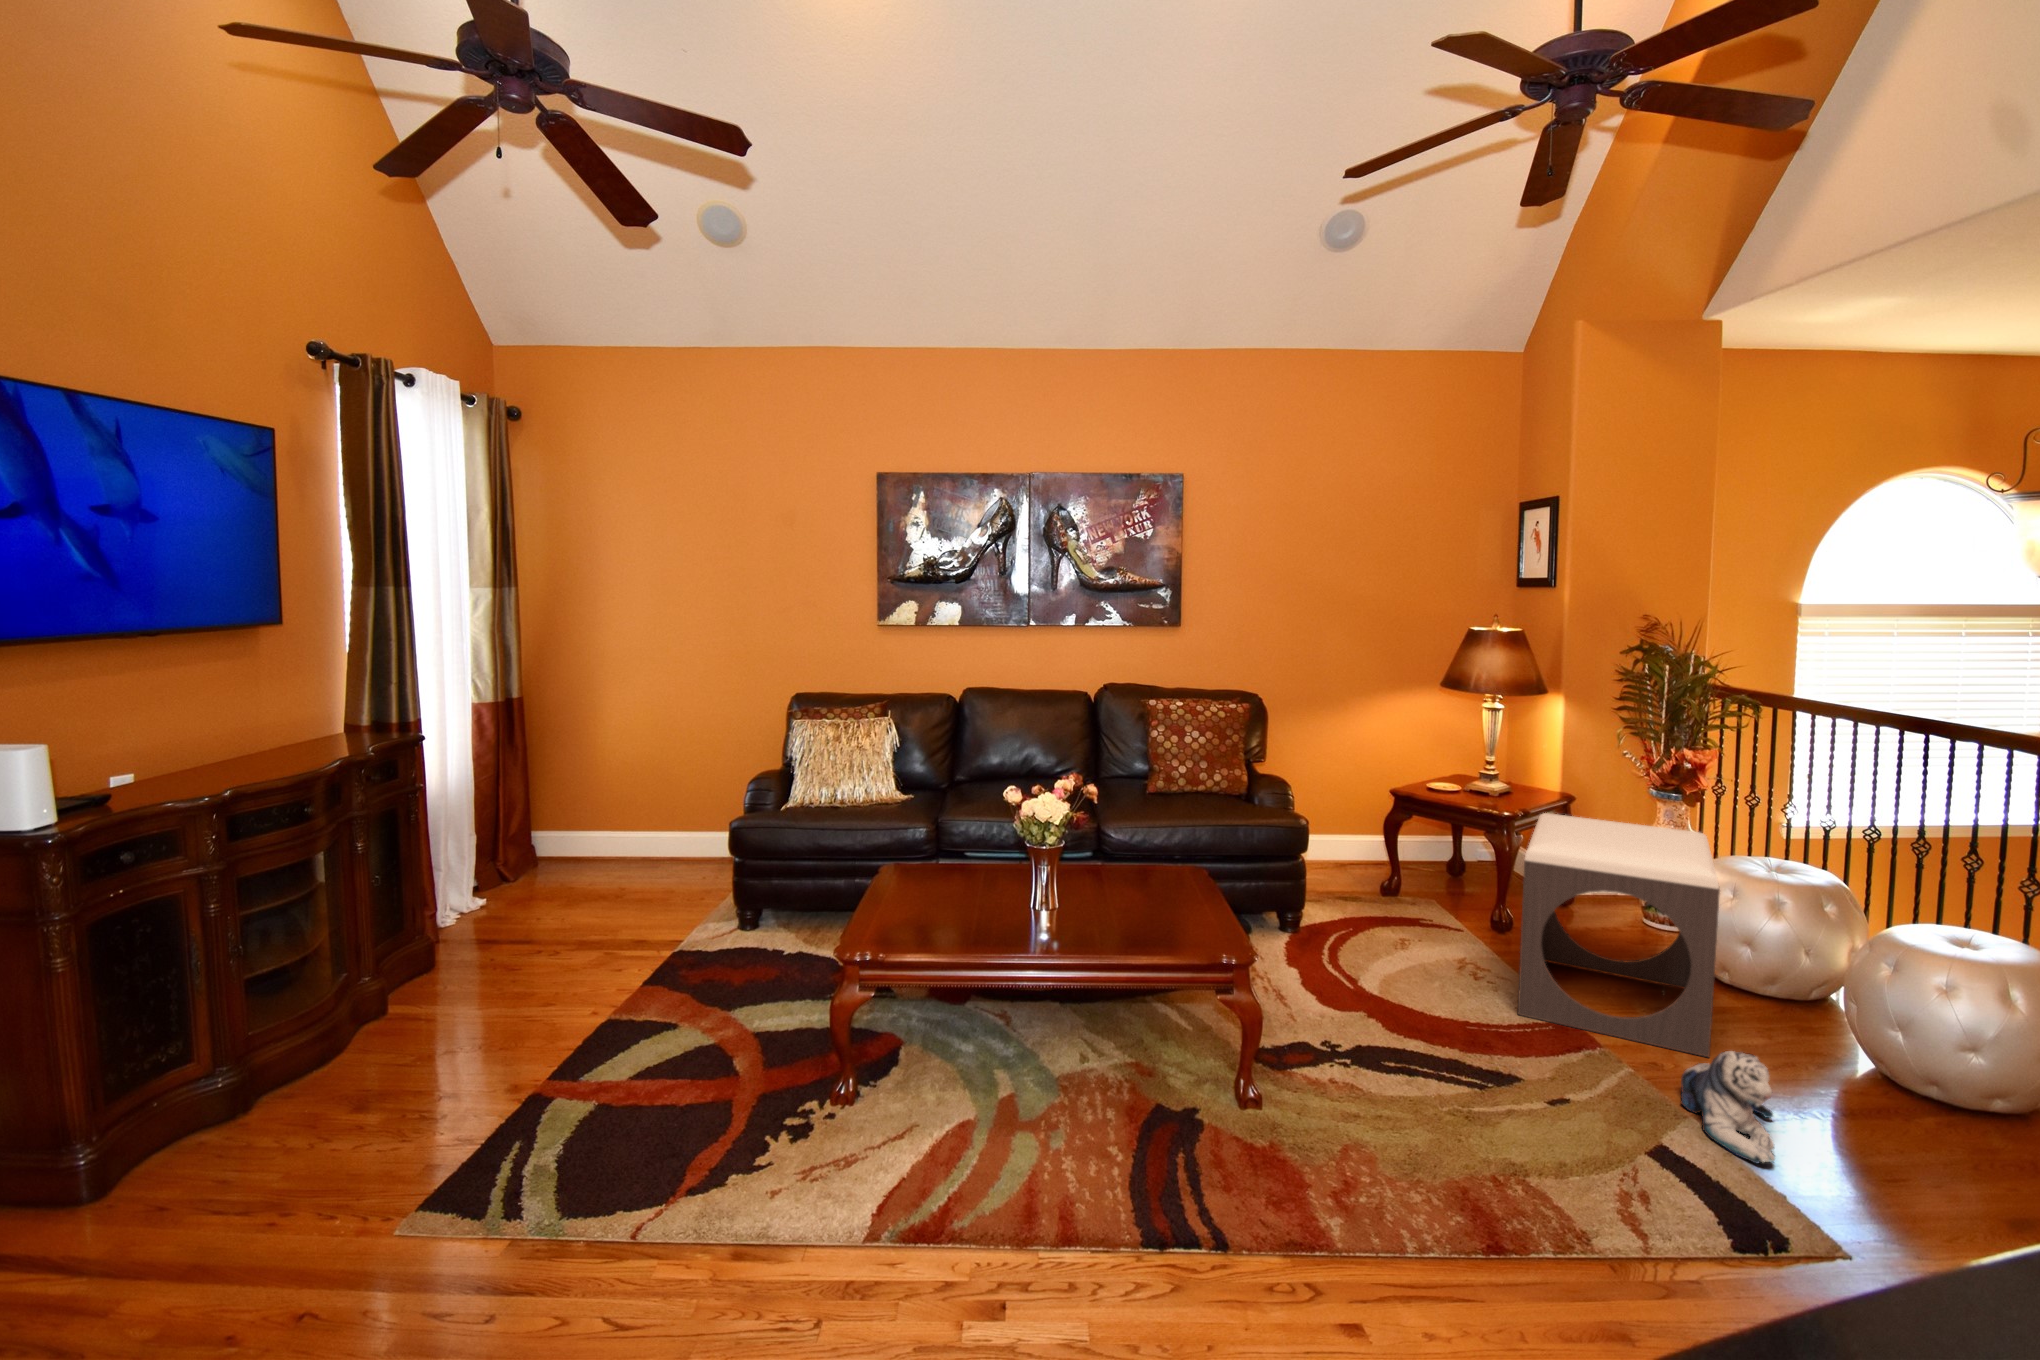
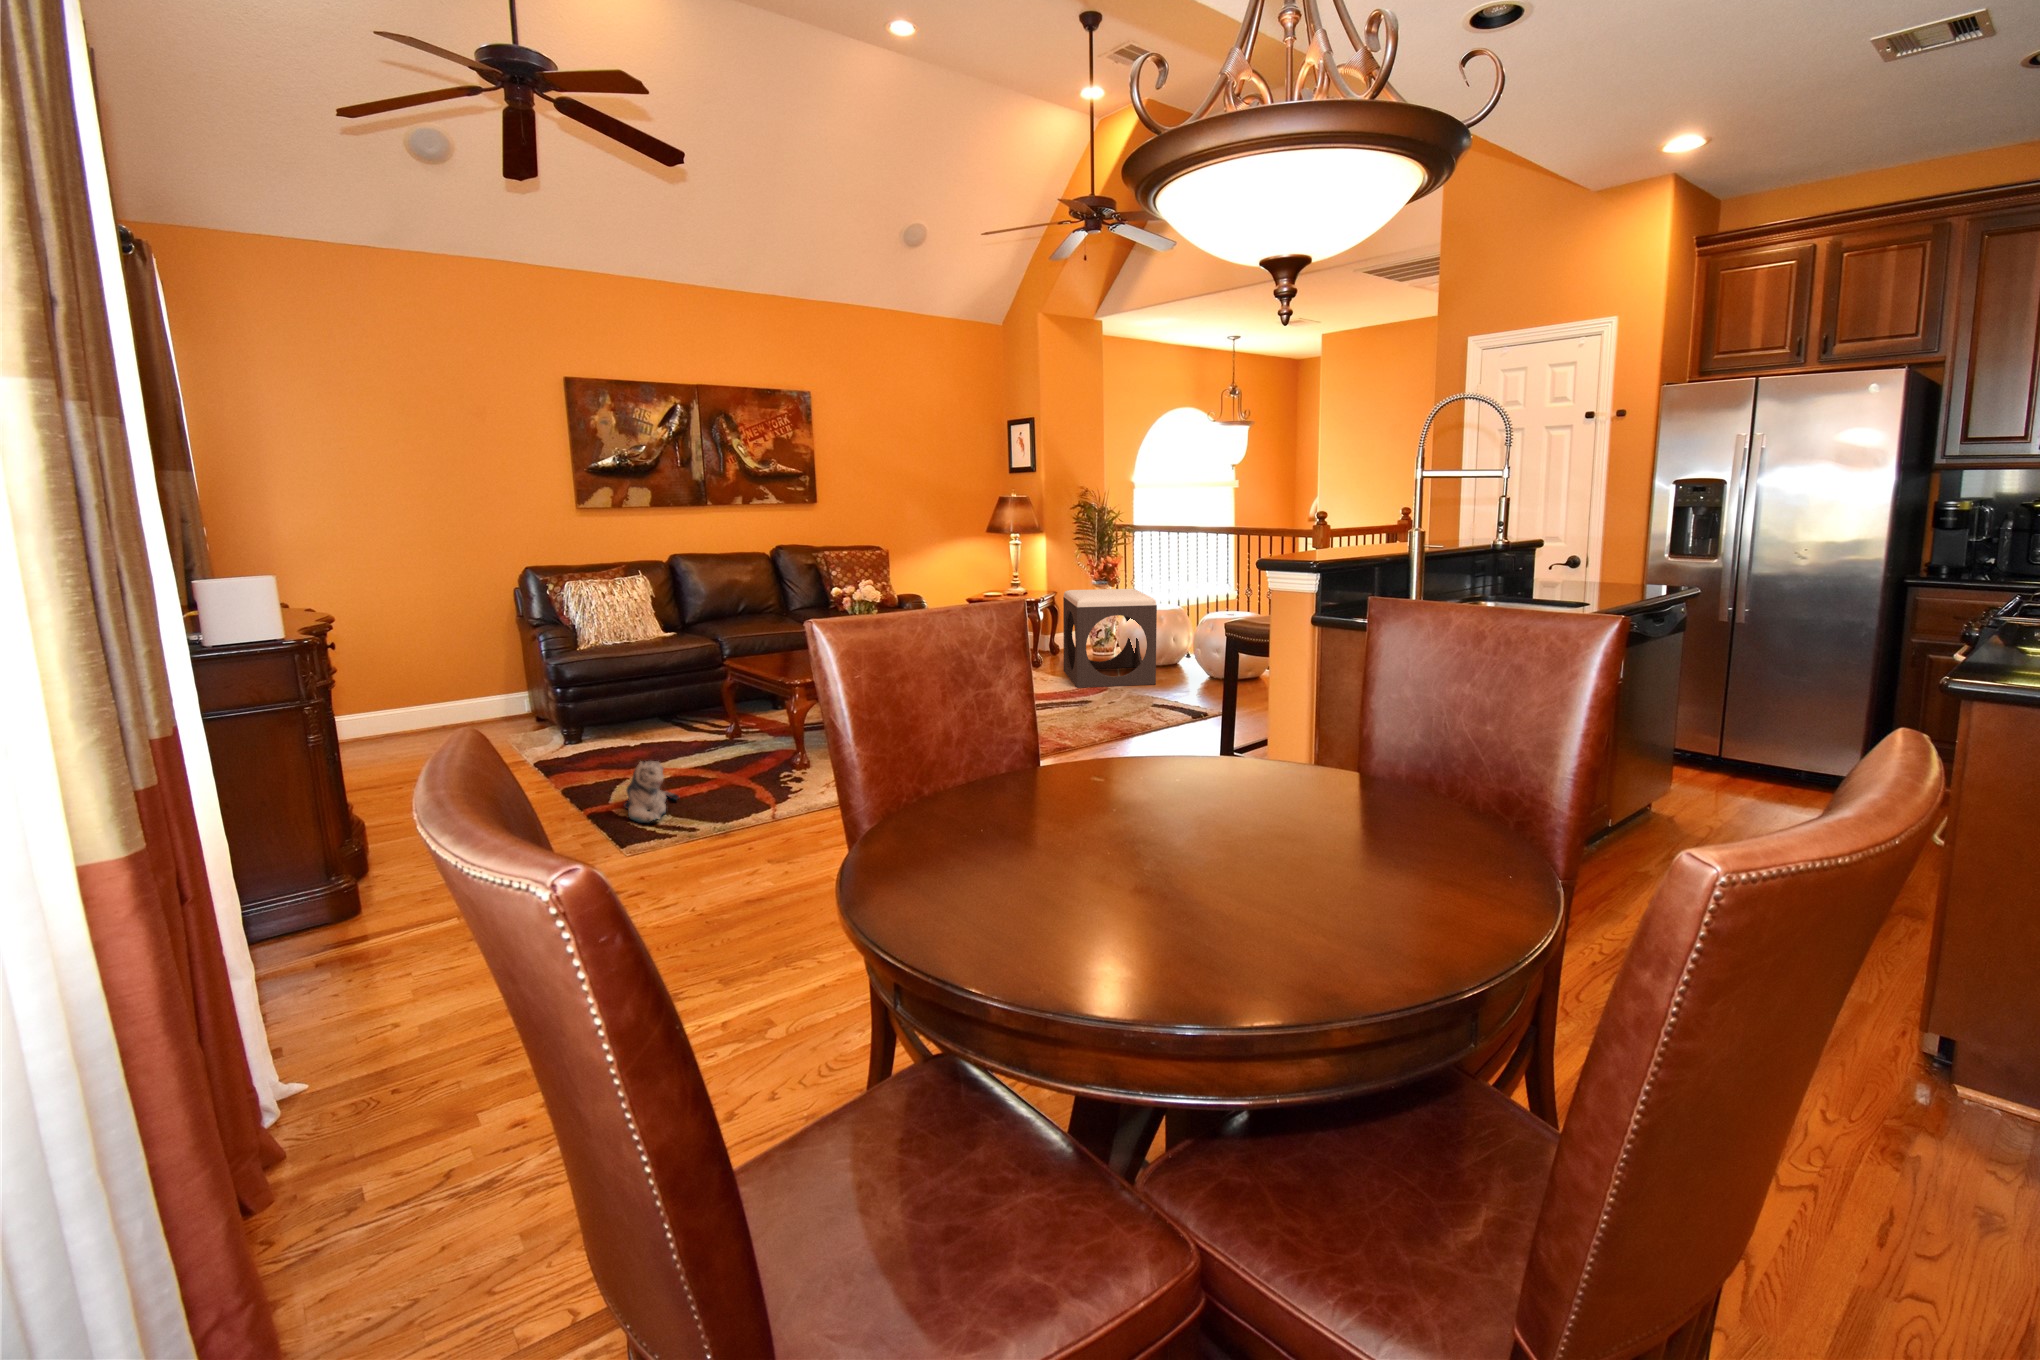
plush toy: present [1681,1051,1775,1163] -> present [624,761,679,823]

